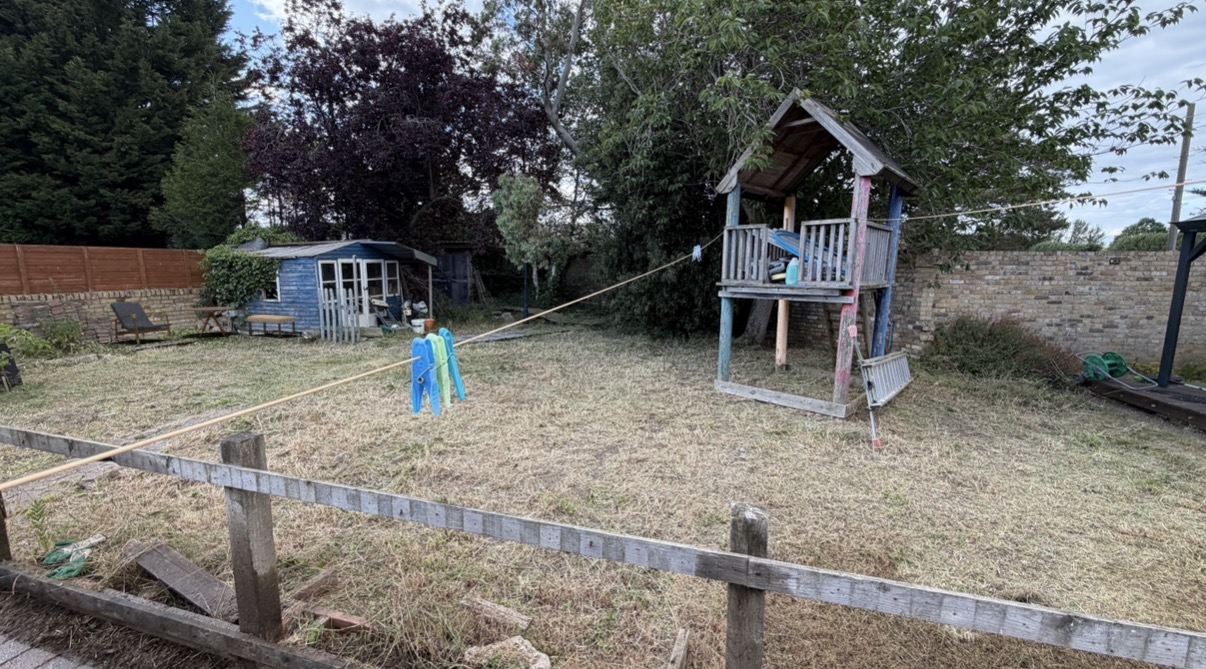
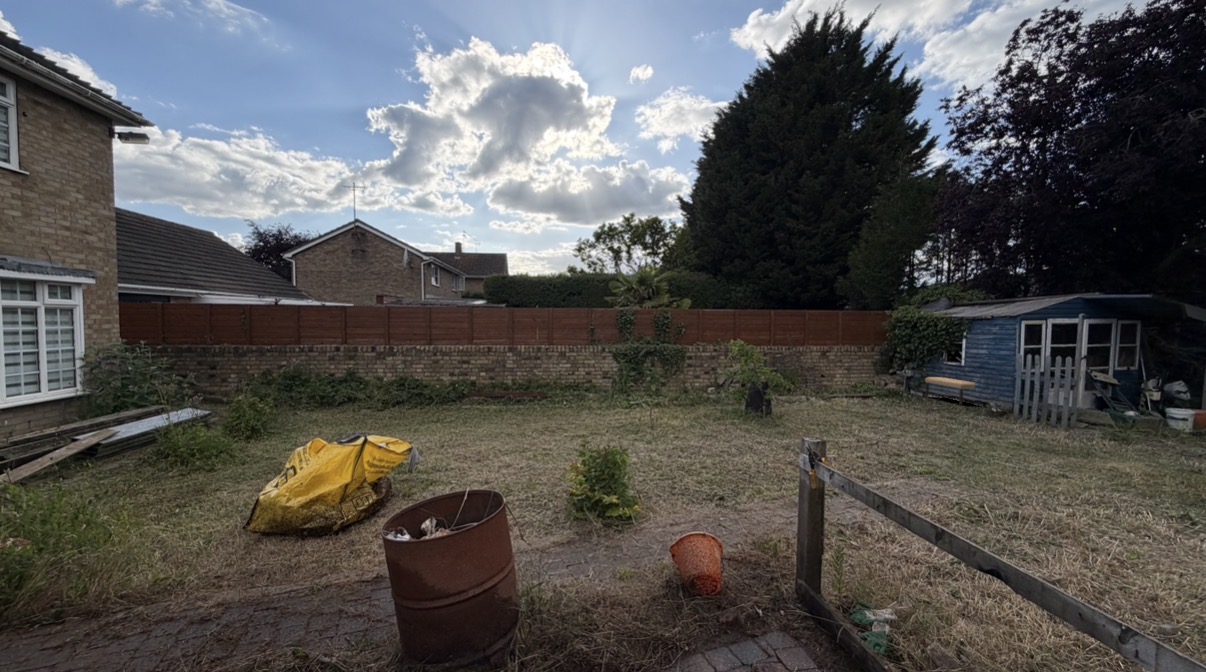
lounge chair: present [110,302,171,344] -> none [816,355,858,391]
round table: present [186,307,235,337] -> none [869,364,913,394]

